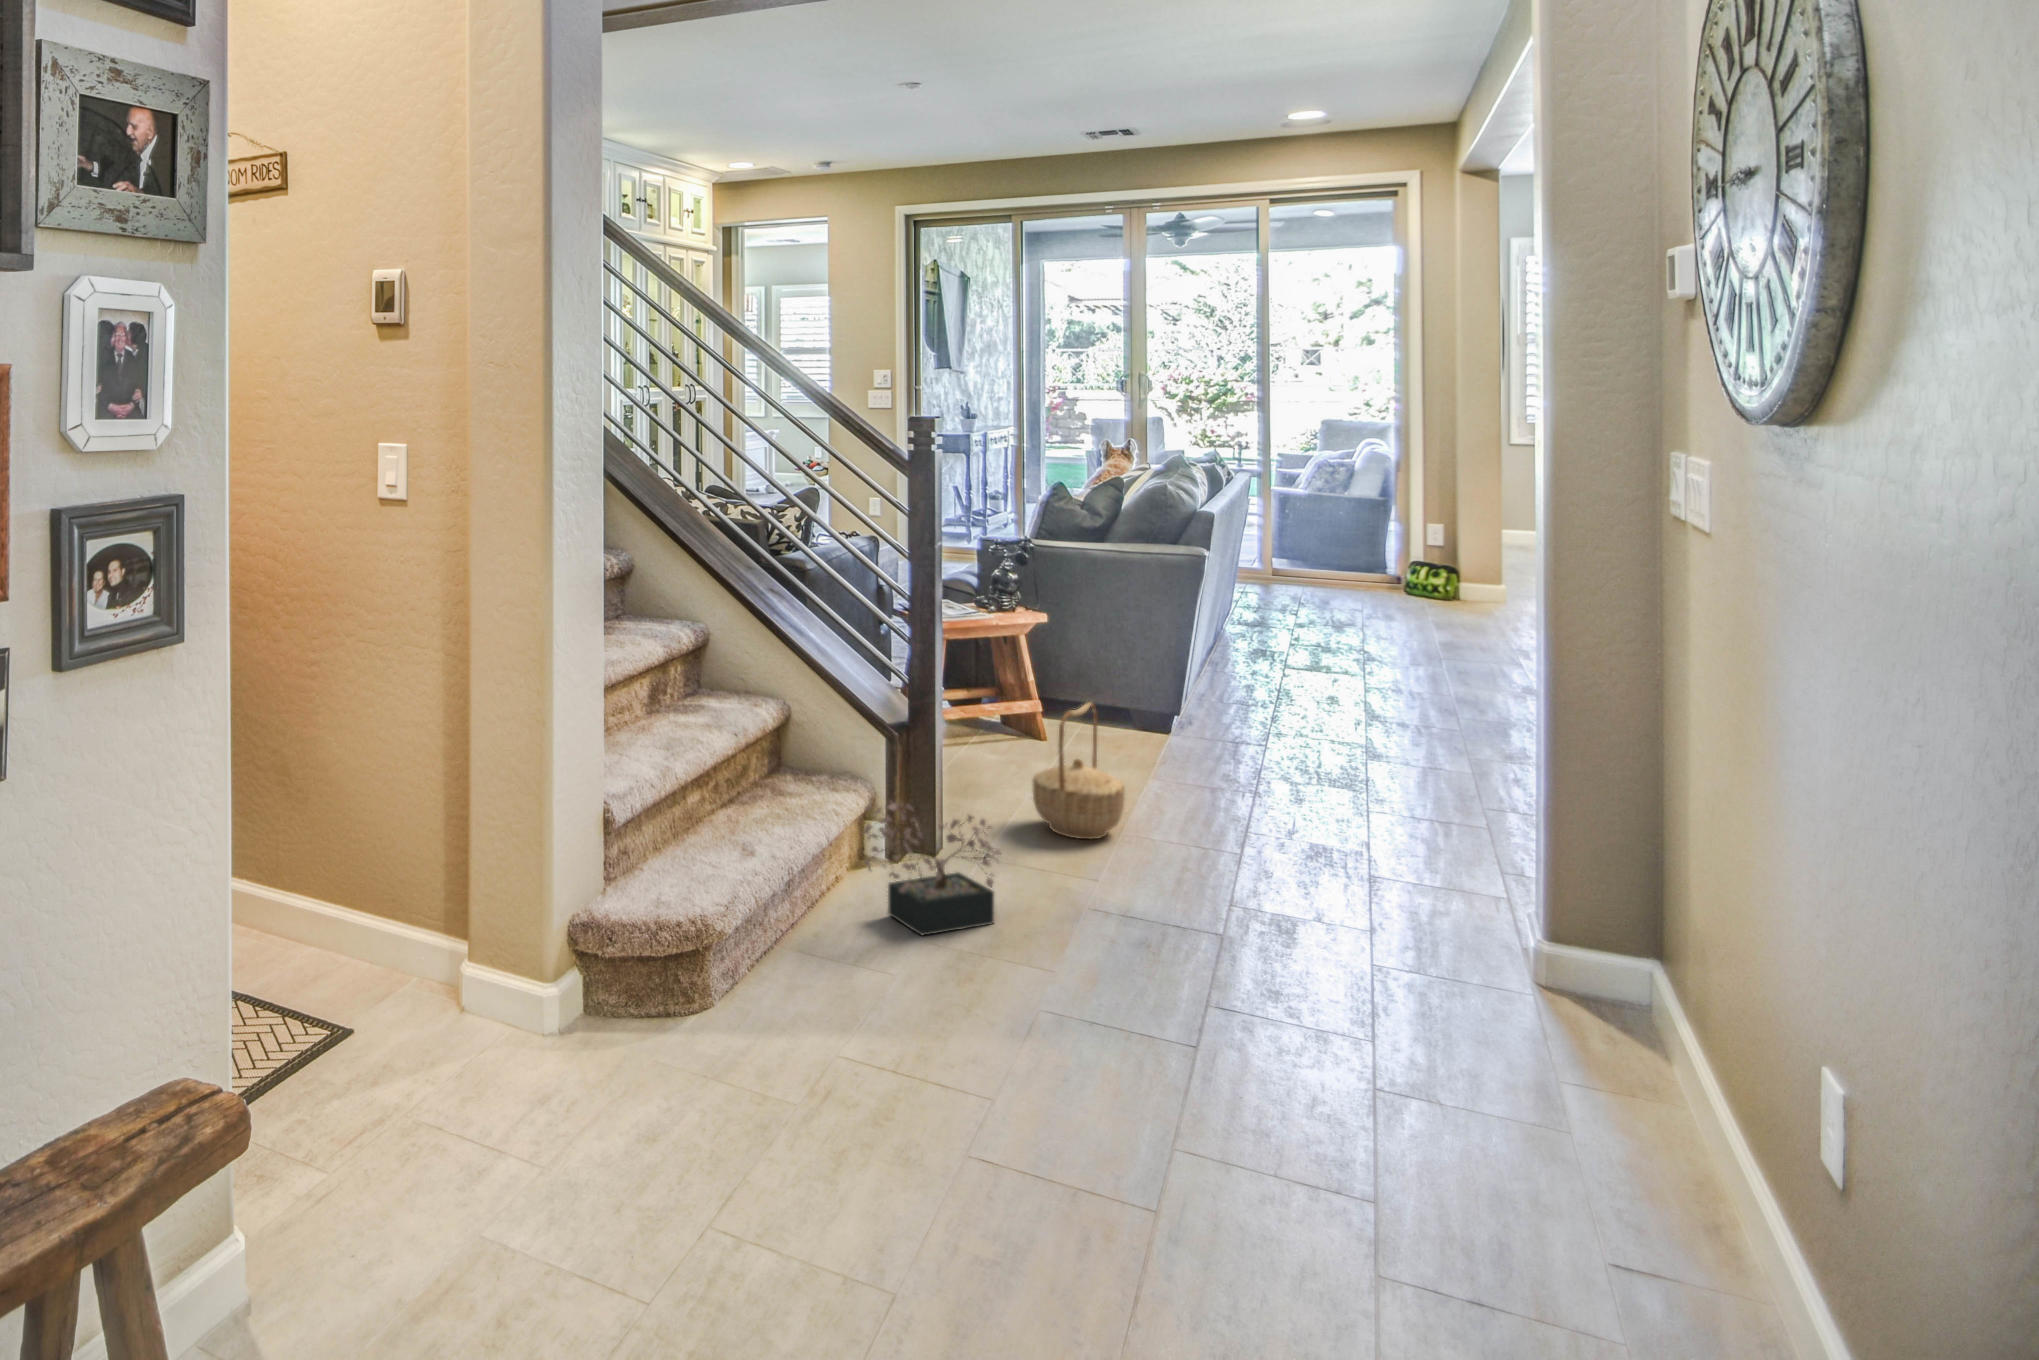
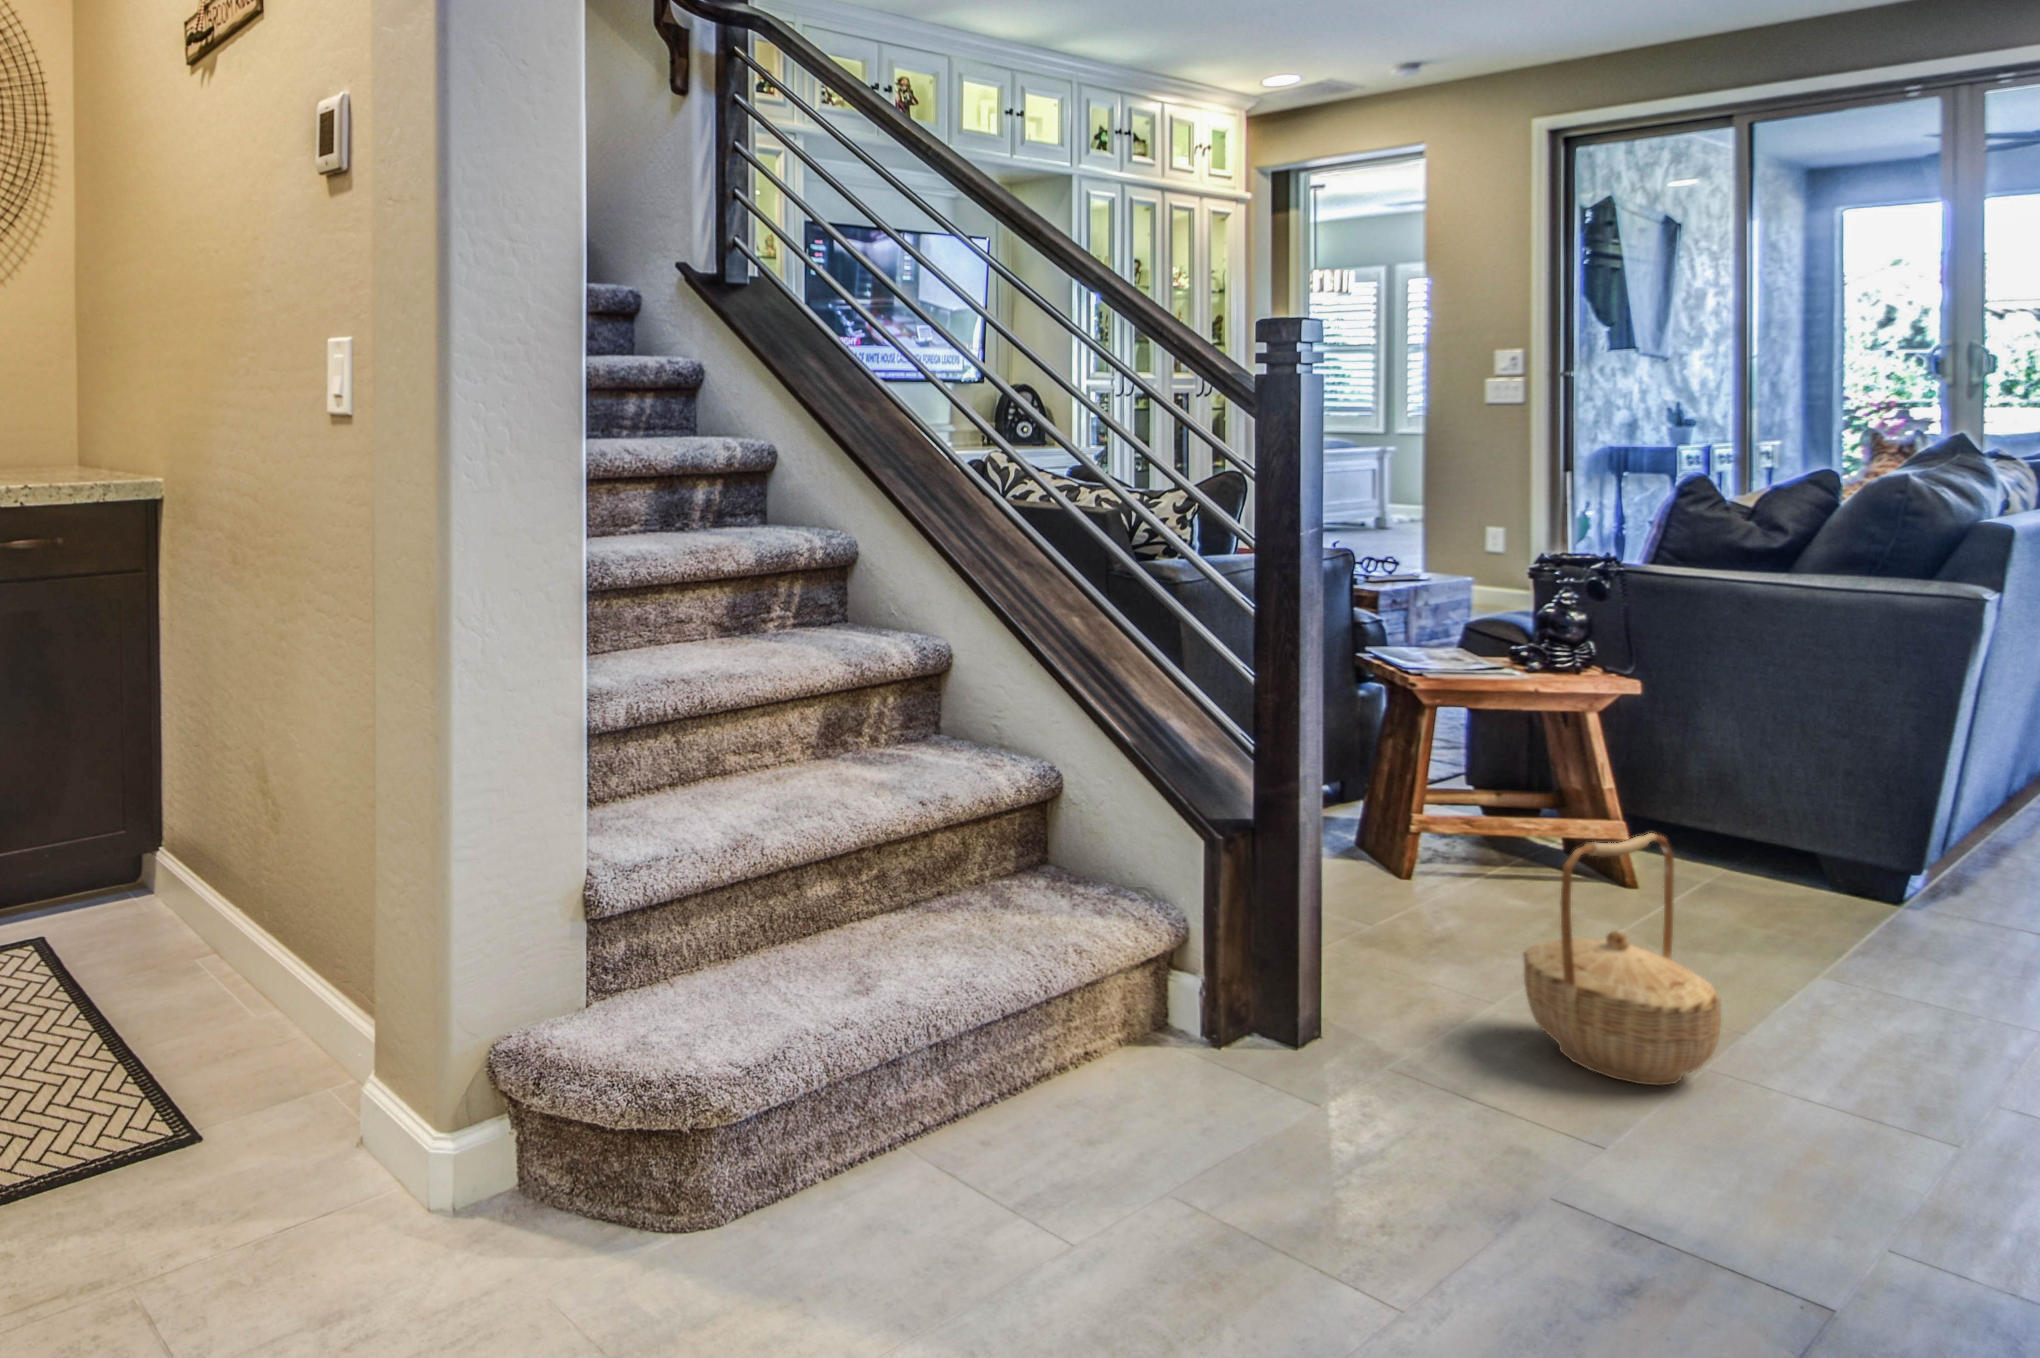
decorative plant: present [863,798,1001,935] -> none [1069,937,1358,1214]

